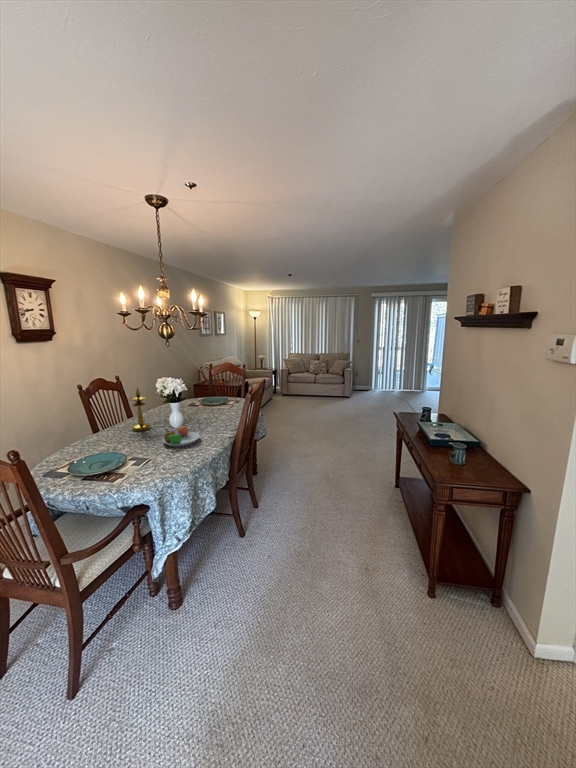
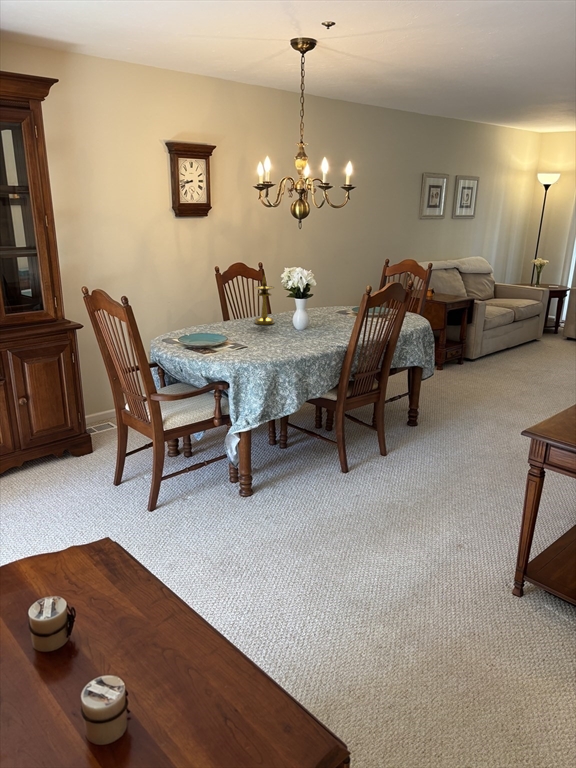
fruit bowl: present [162,425,200,446] -> none [267,322,310,343]

